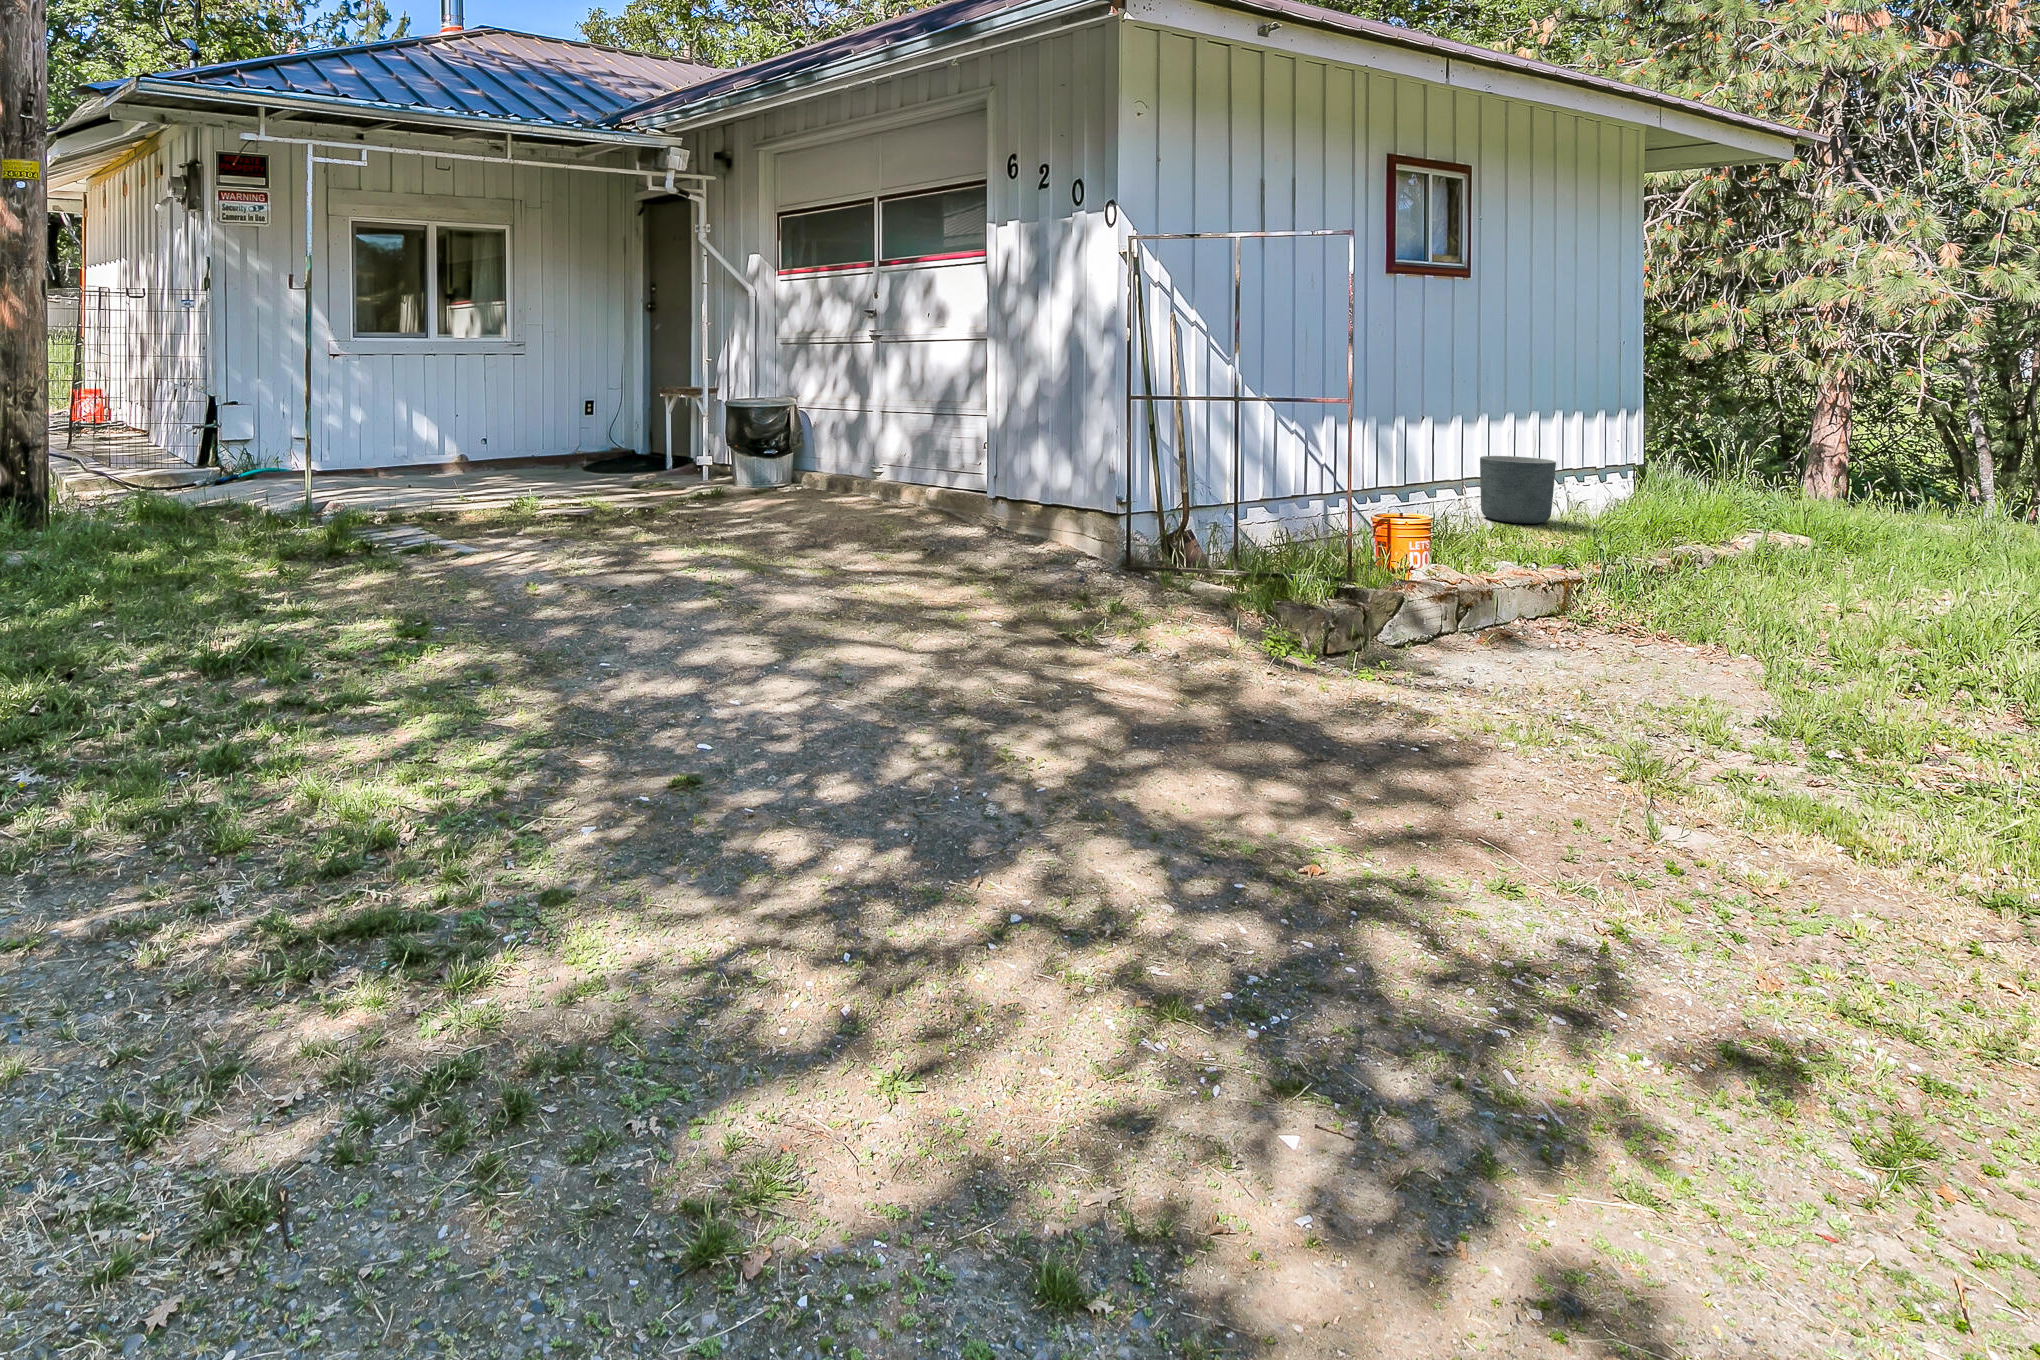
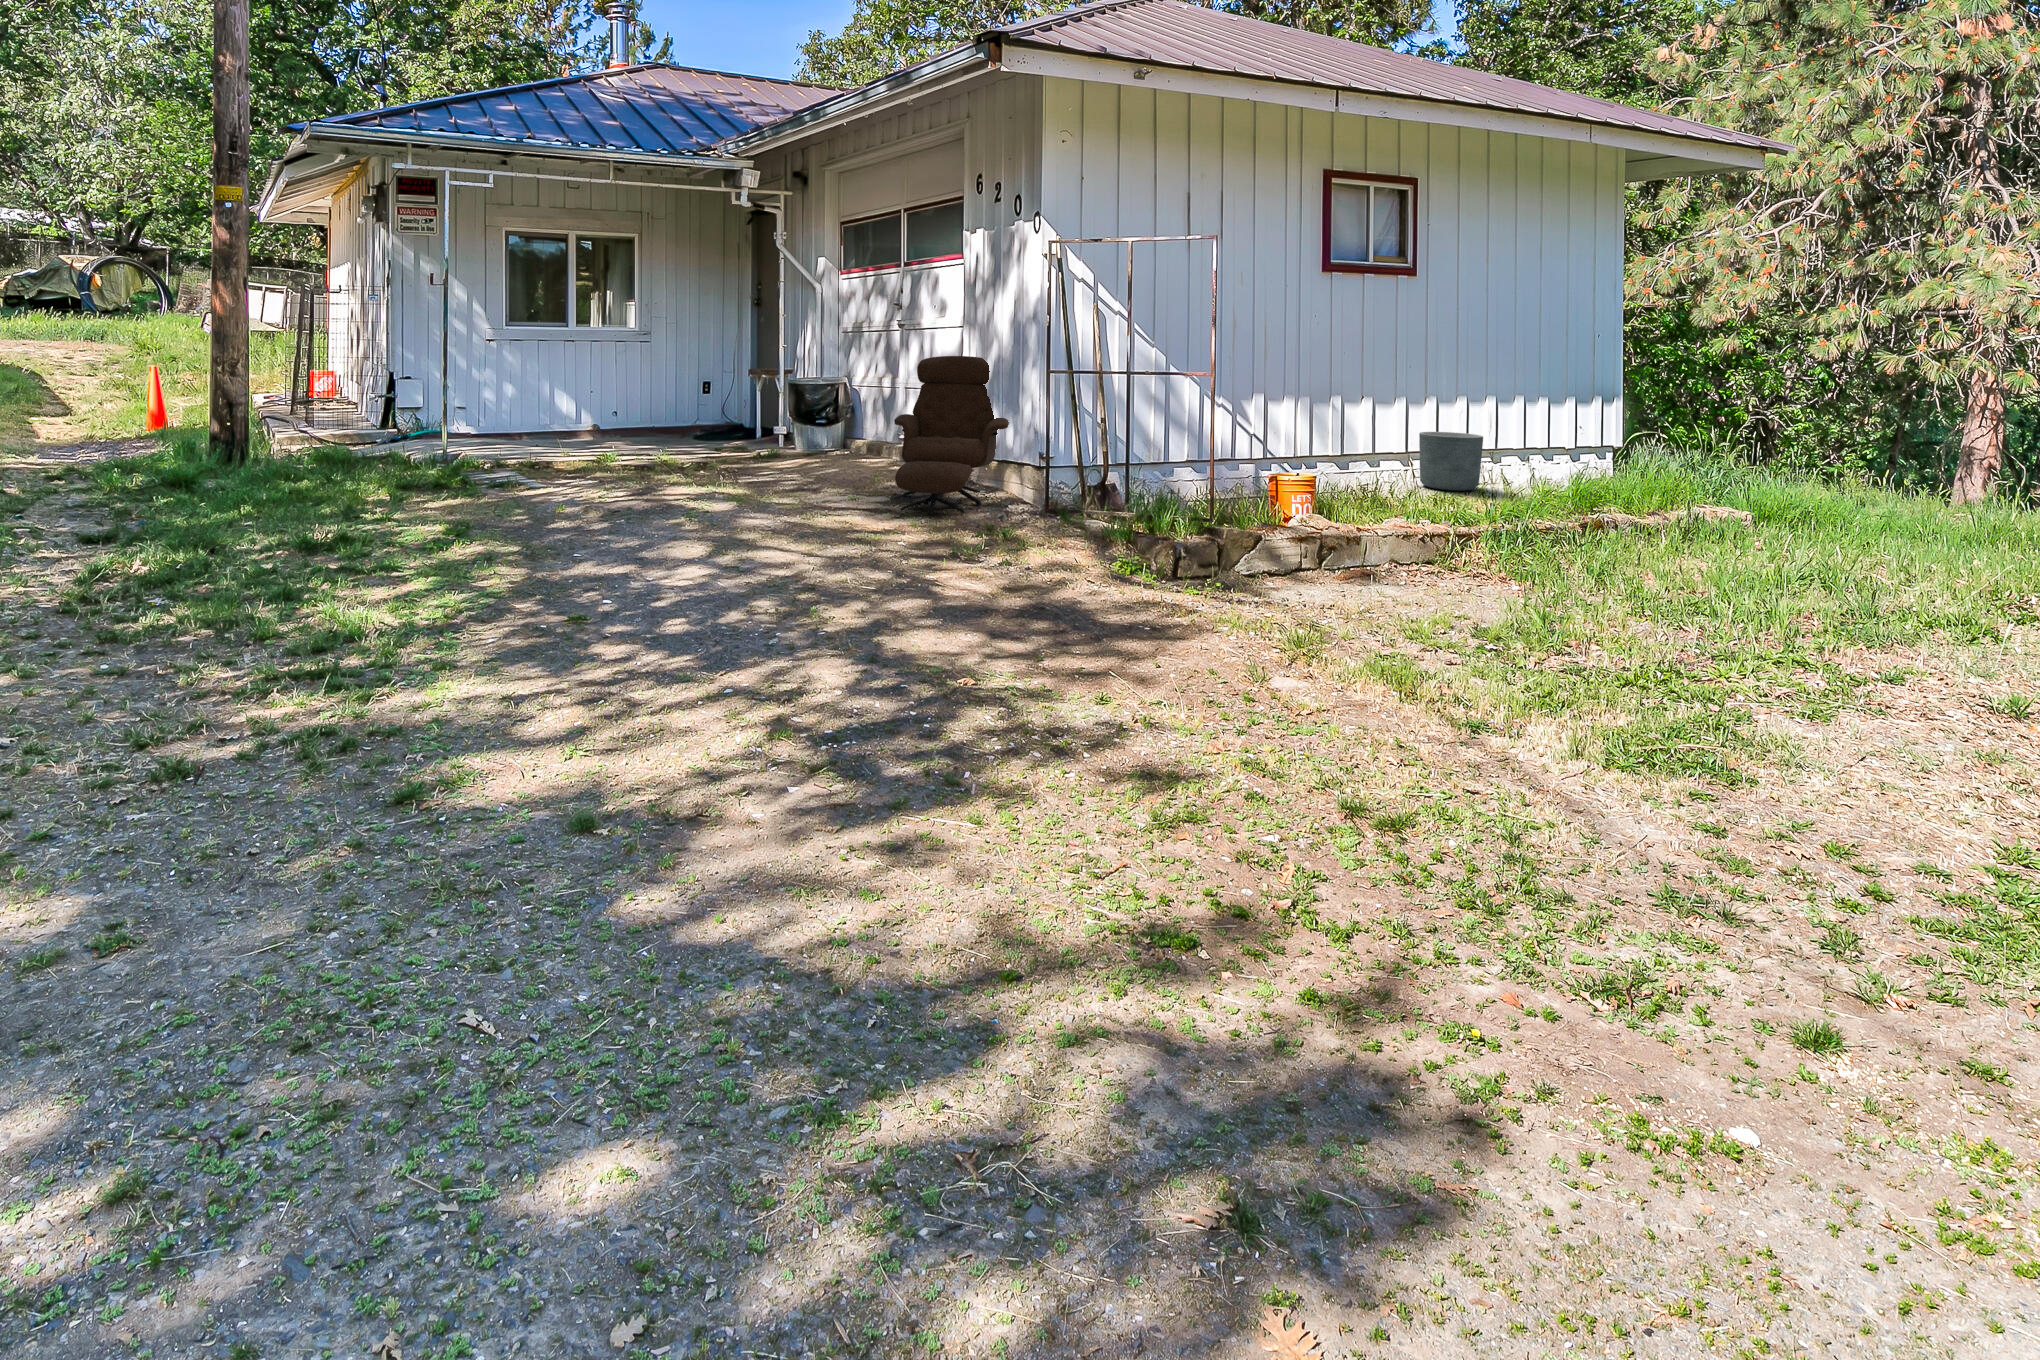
lounge chair: none [911,375,1053,575] -> present [894,356,1009,515]

